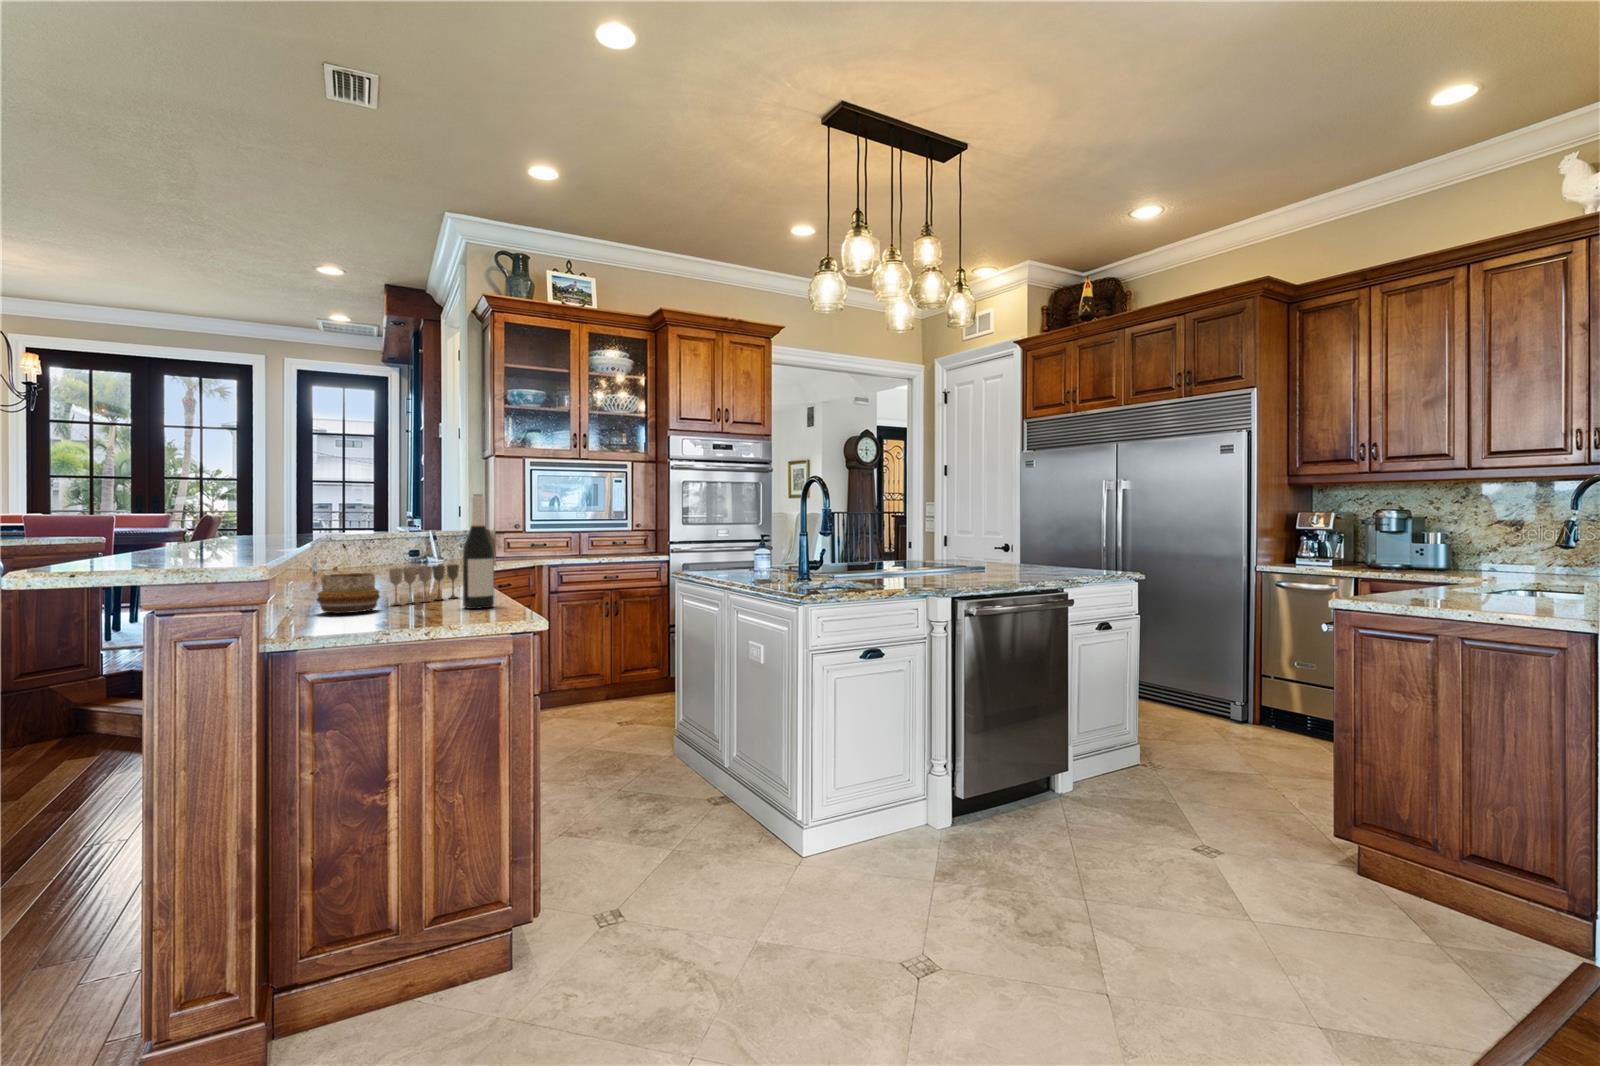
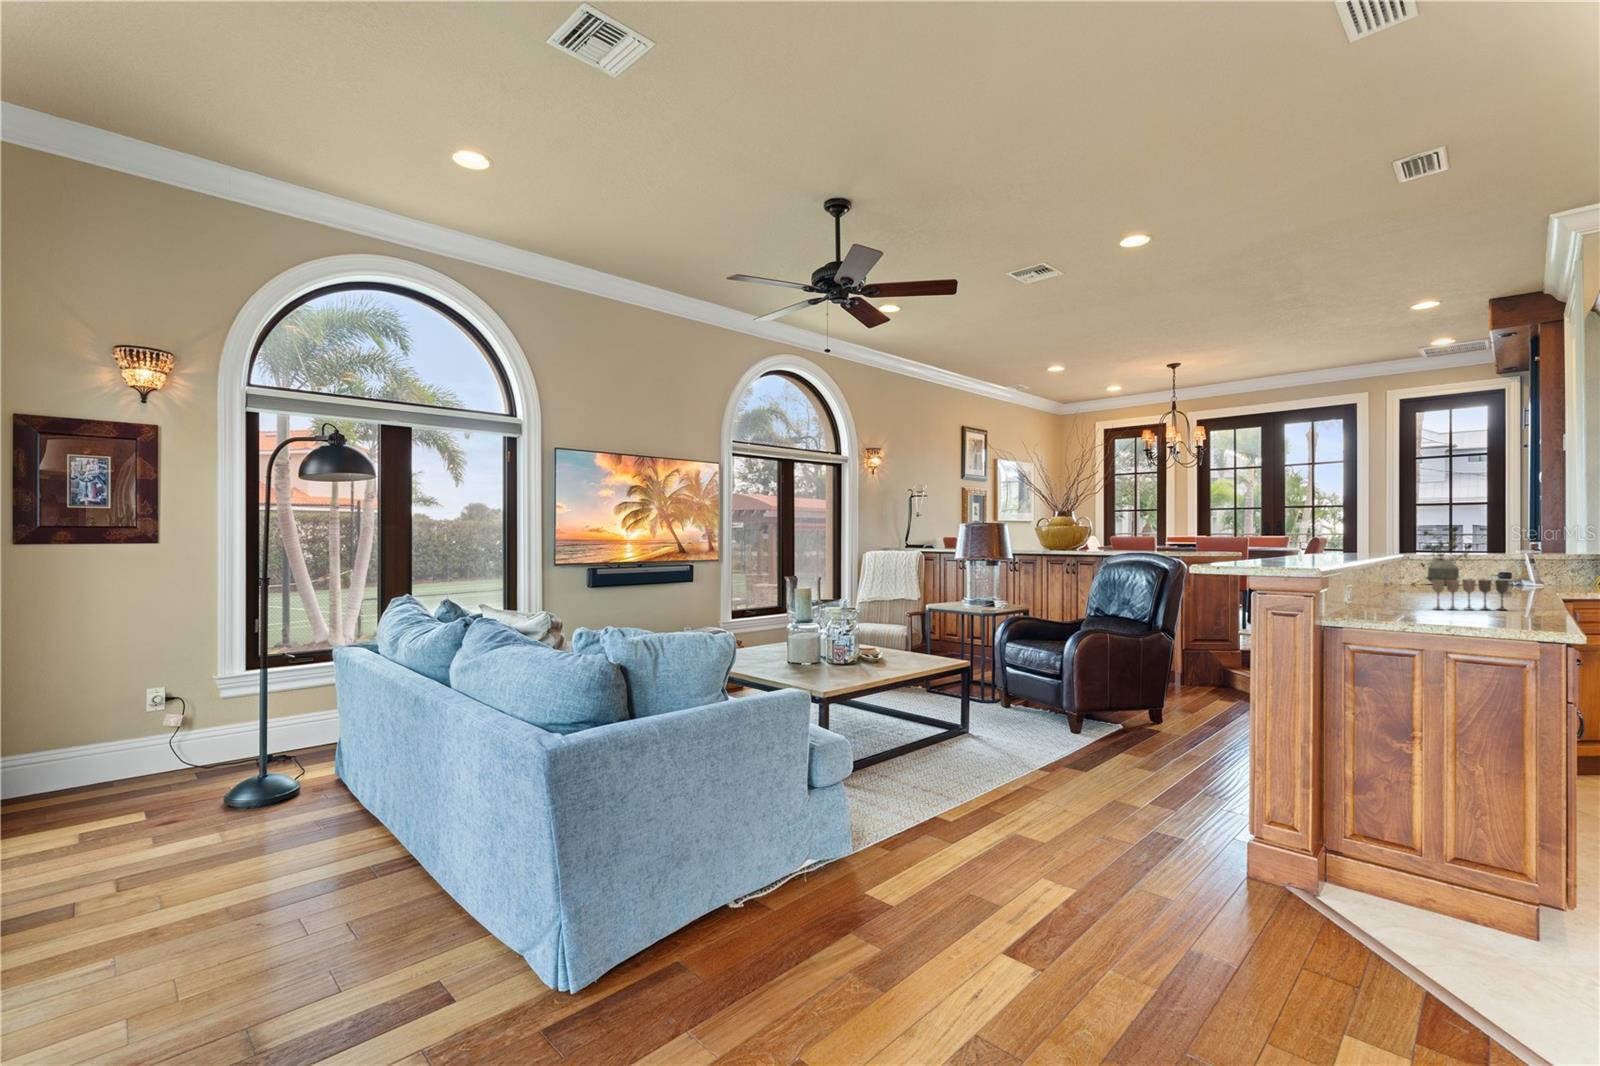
wine bottle: present [463,494,495,609] -> none [1500,517,1536,618]
potted plant: none [343,504,392,569] -> present [1423,527,1472,585]
decorative bowl: present [317,573,380,613] -> none [1366,580,1420,610]

